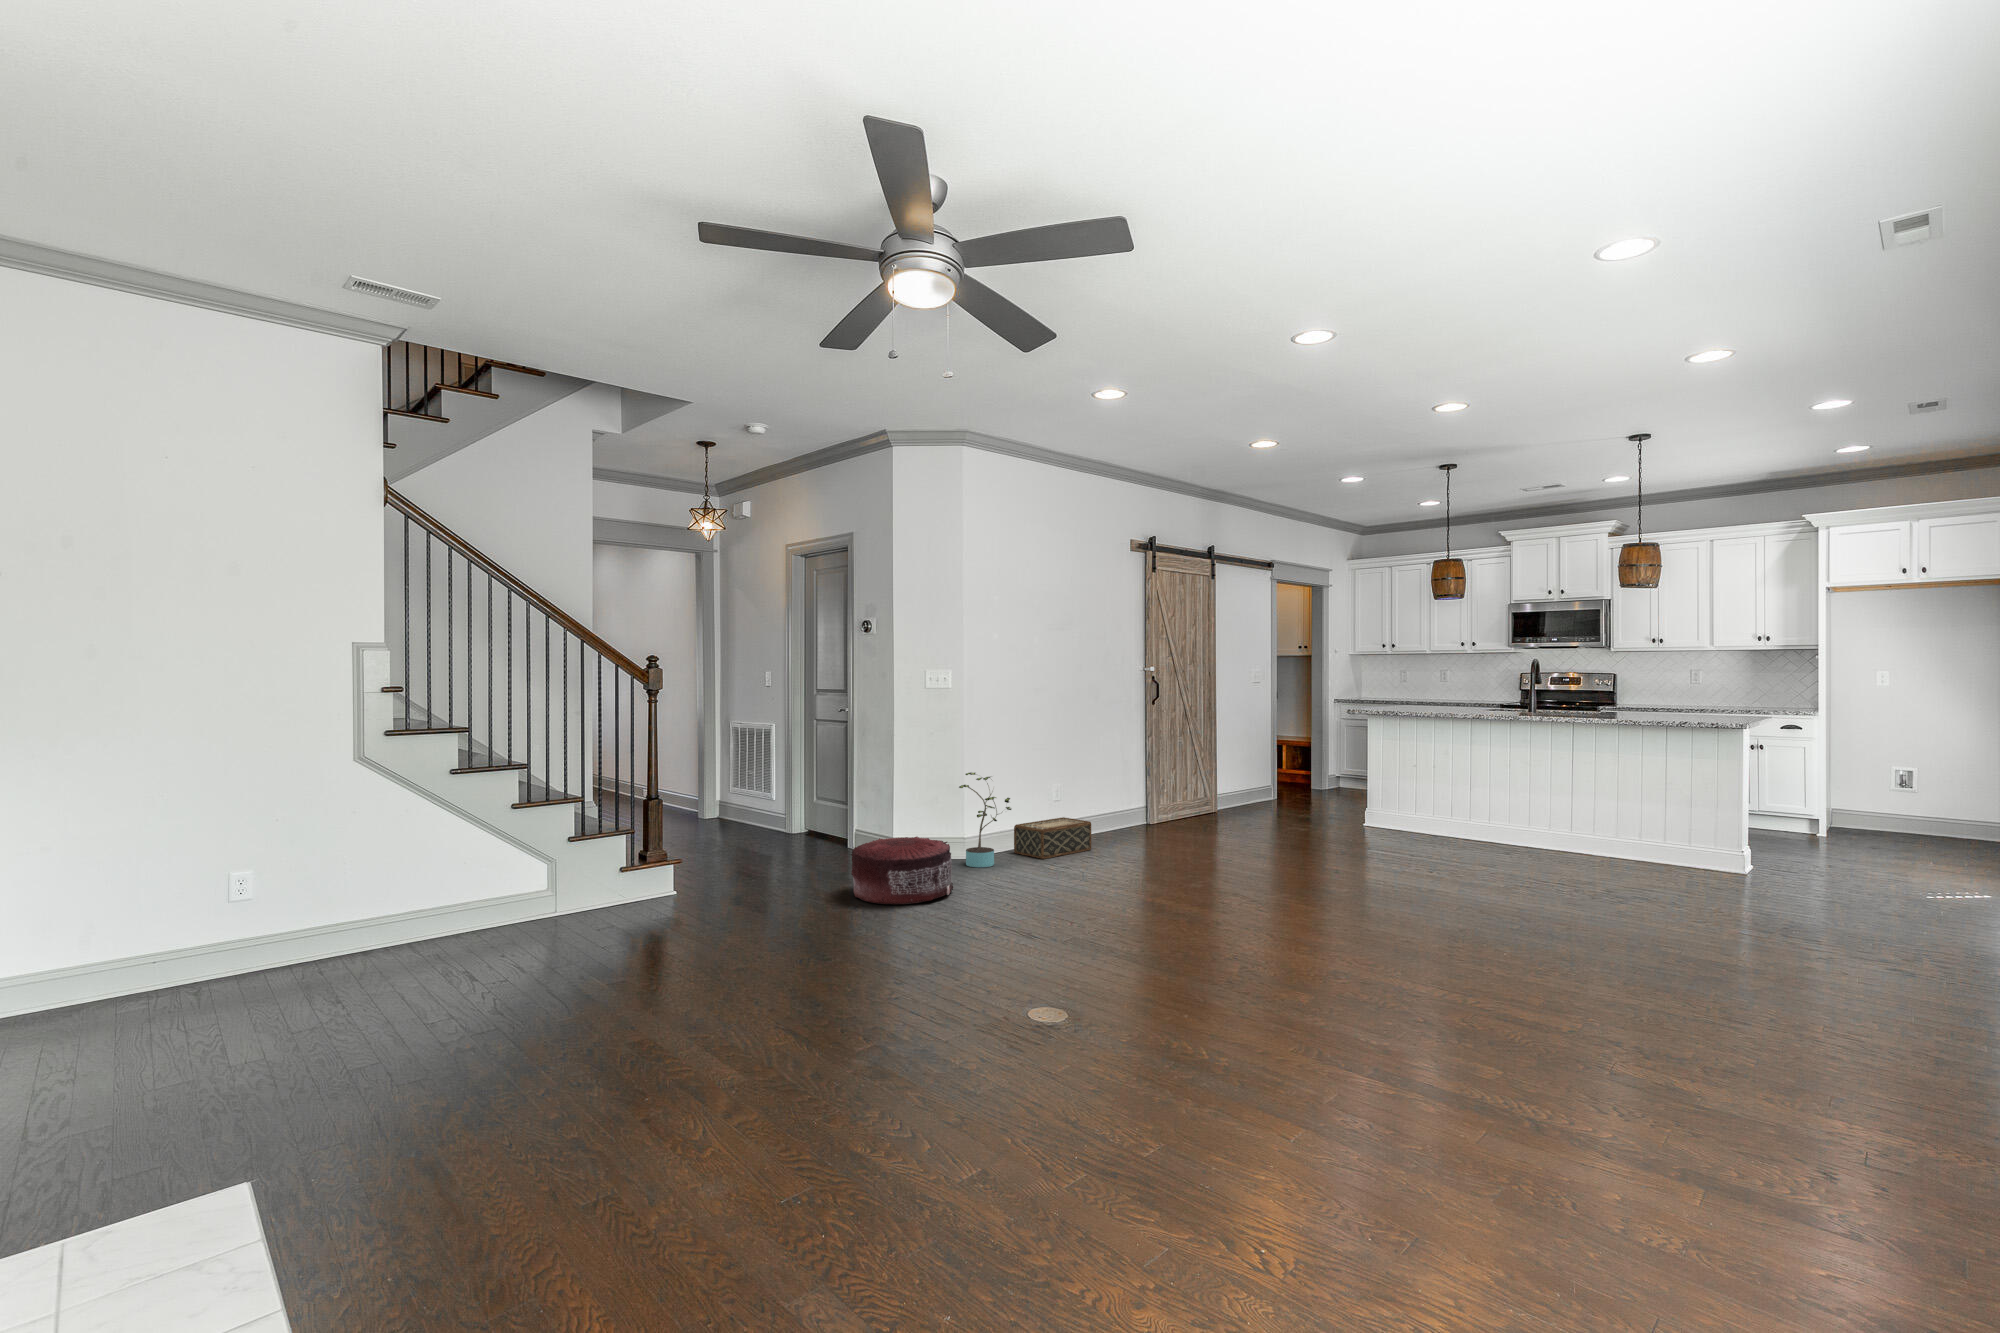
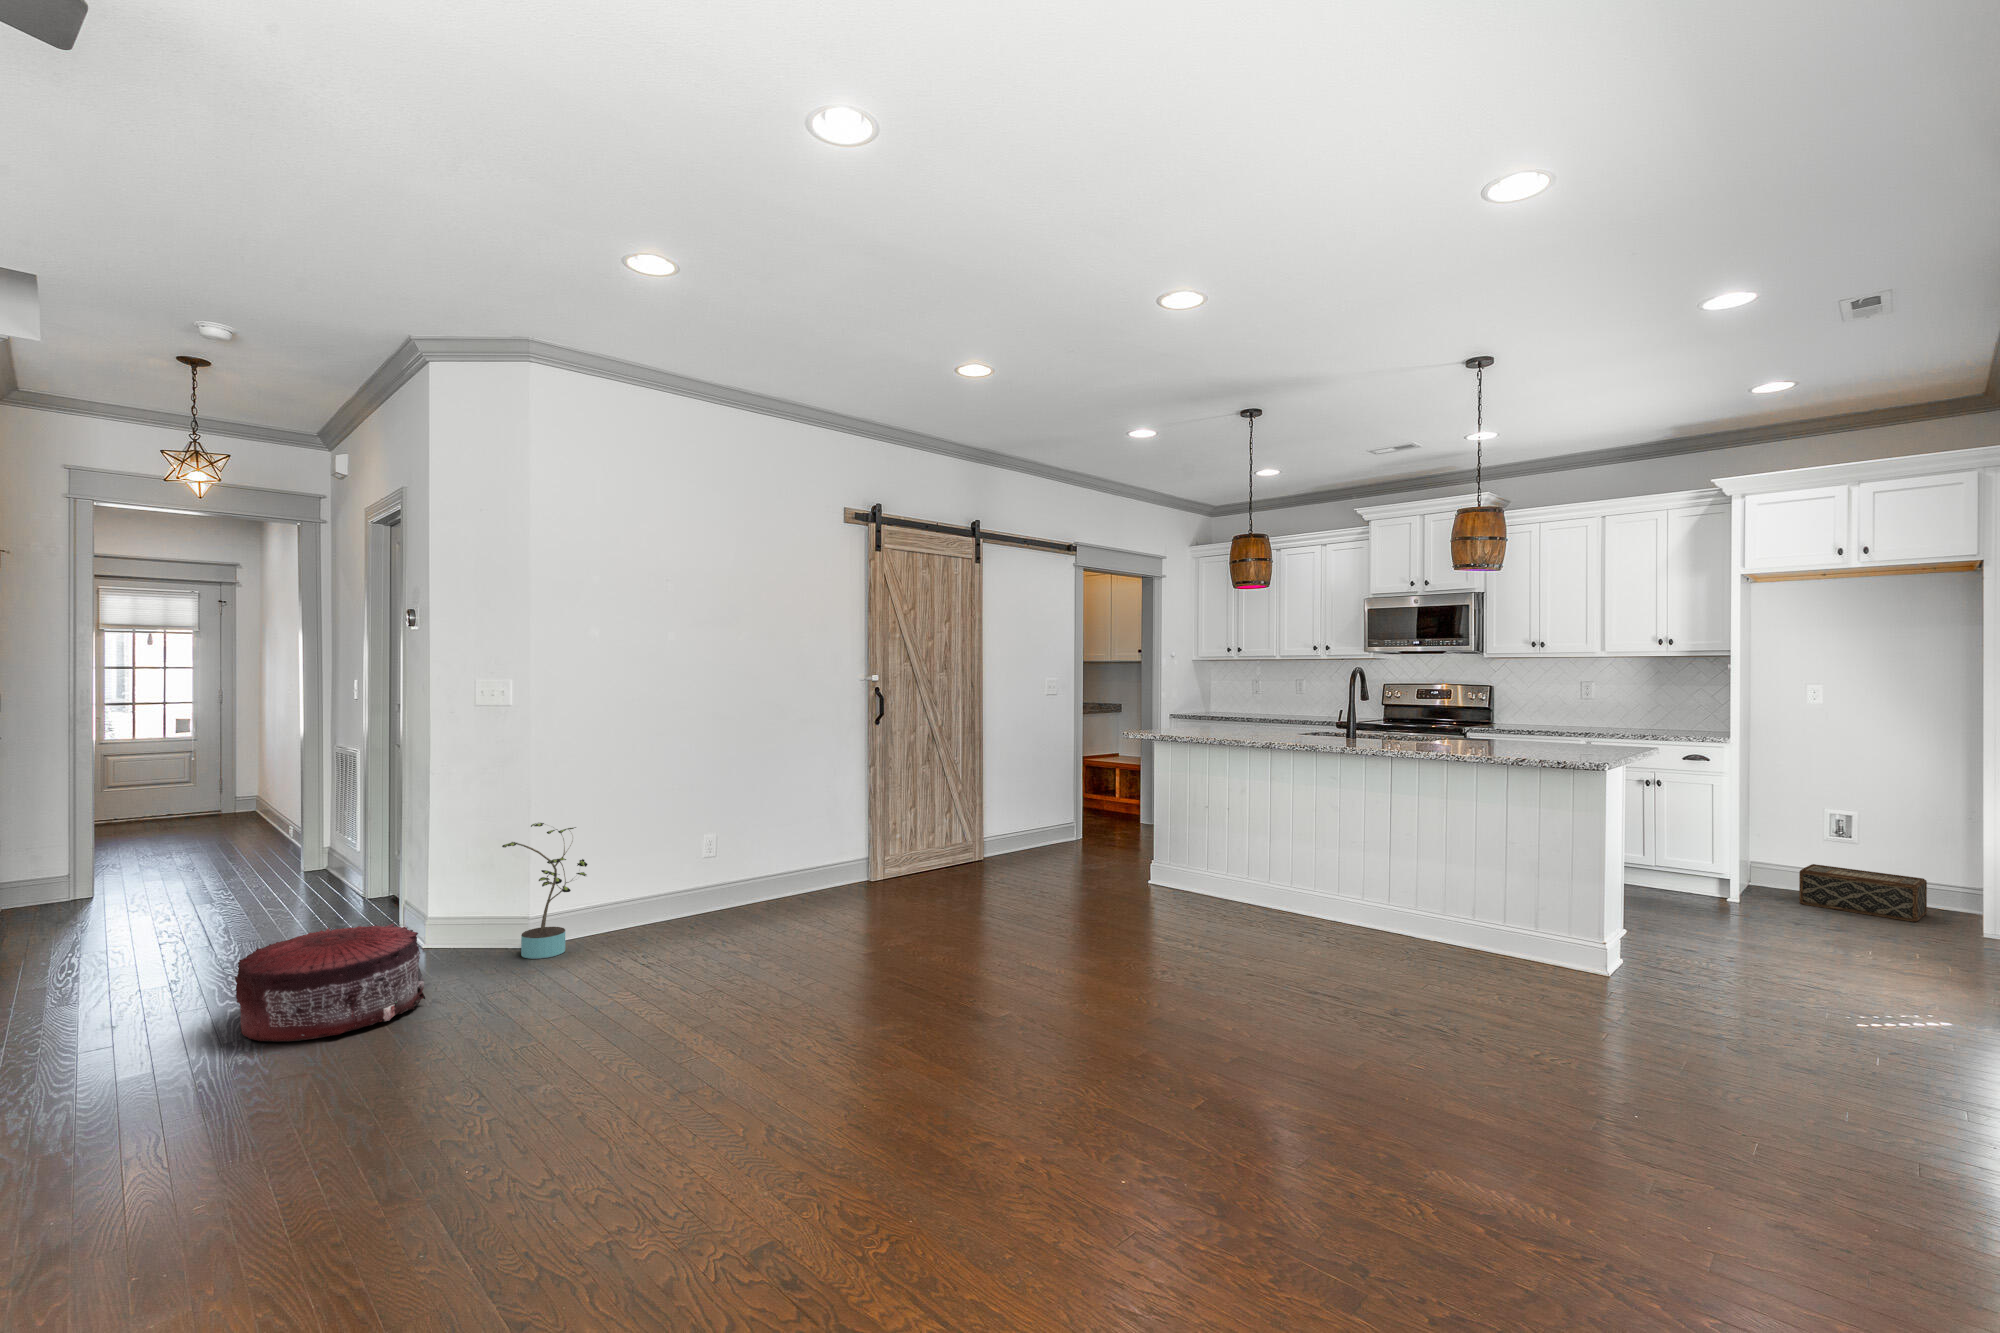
woven basket: present [1014,817,1091,859] -> present [1799,864,1927,922]

